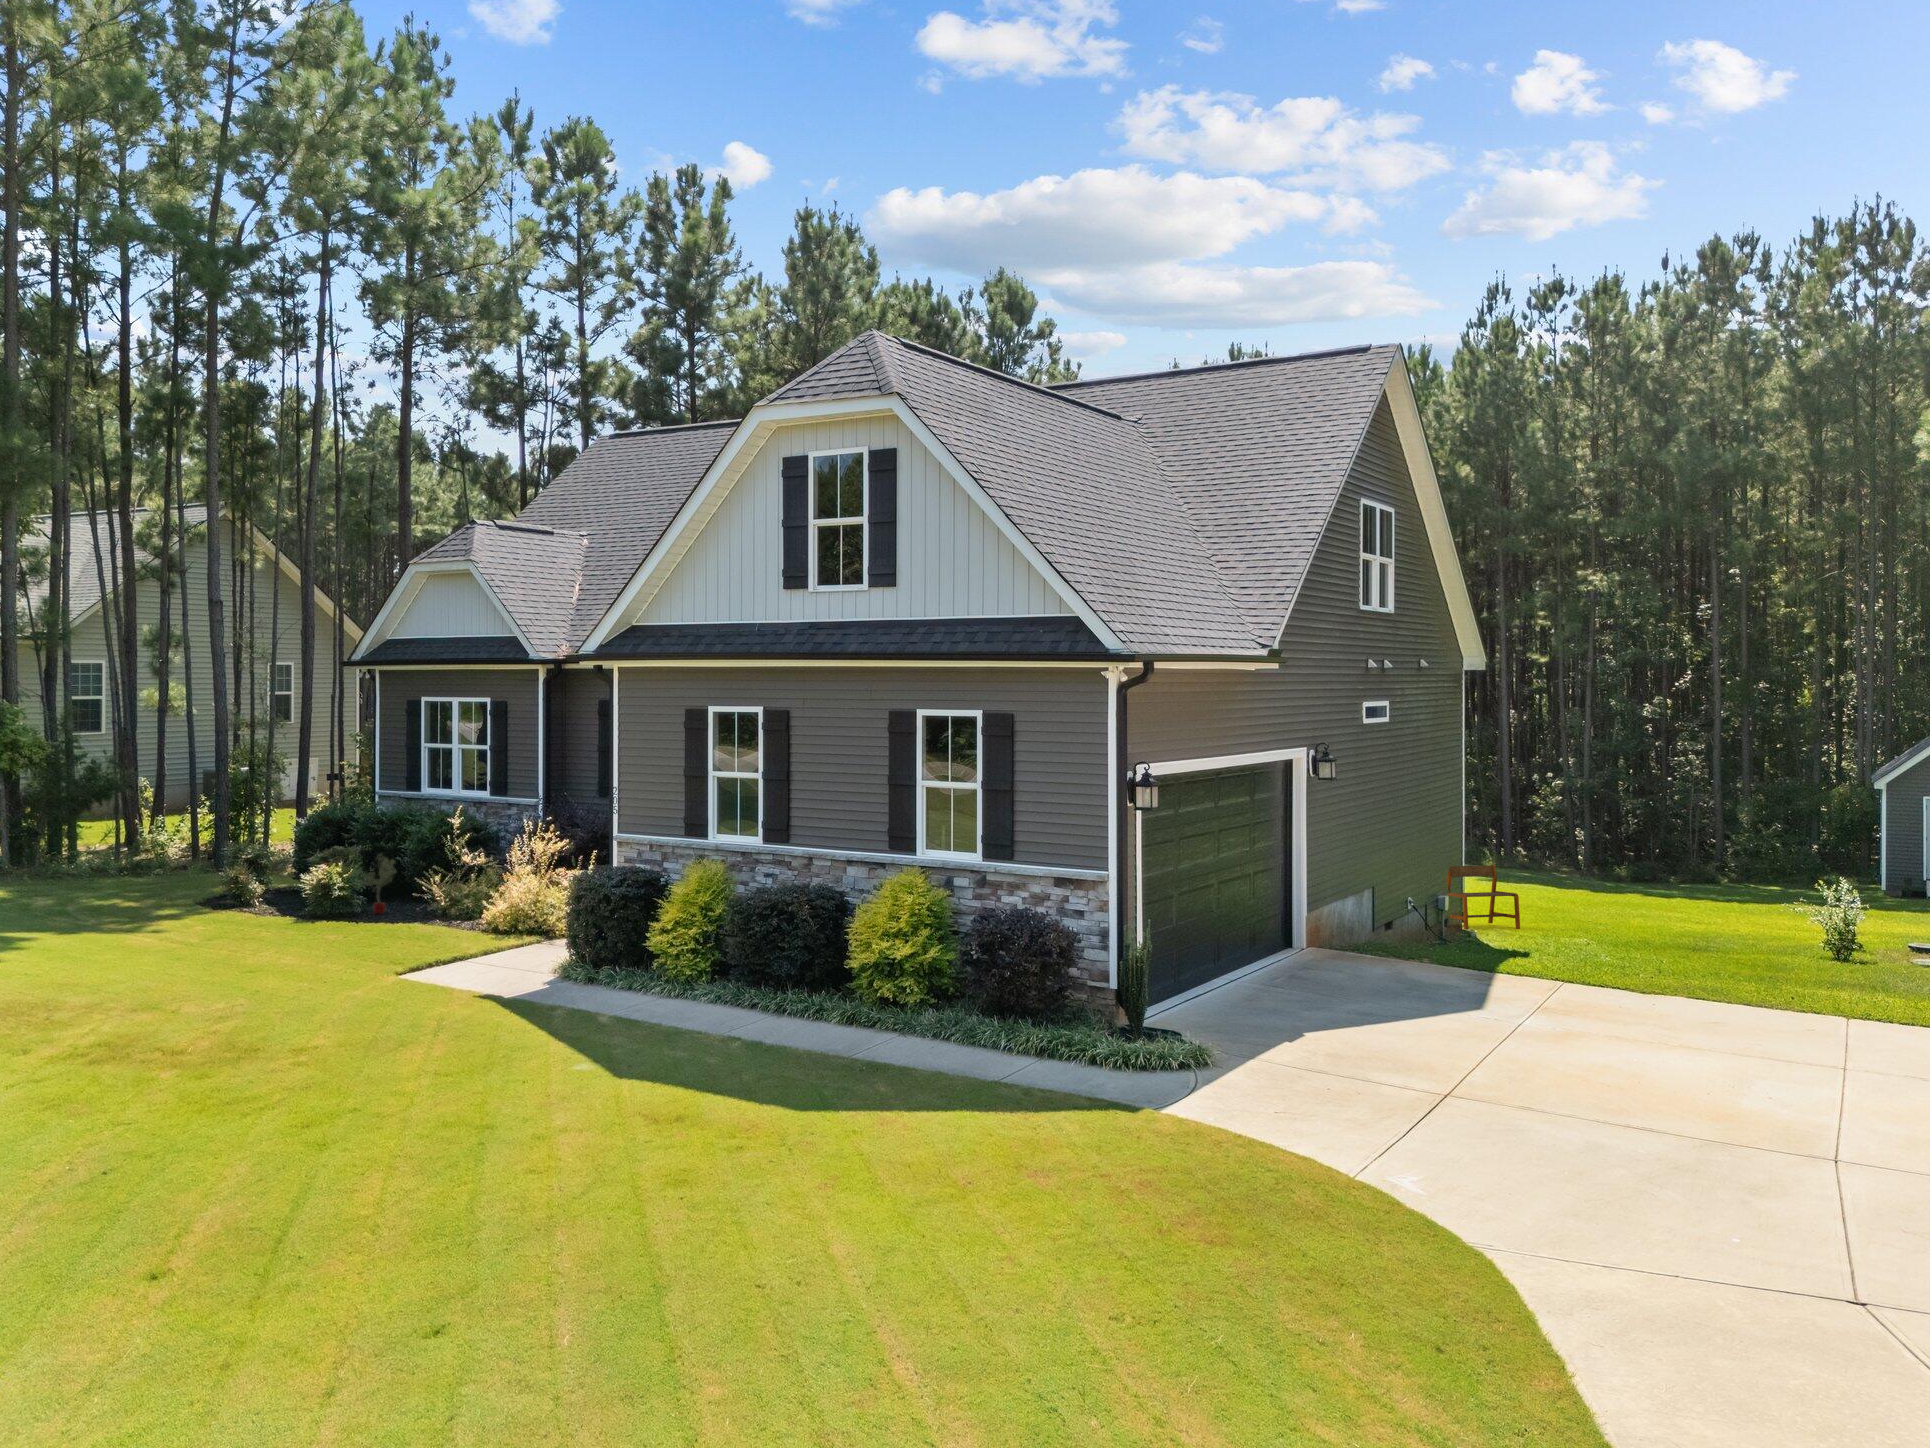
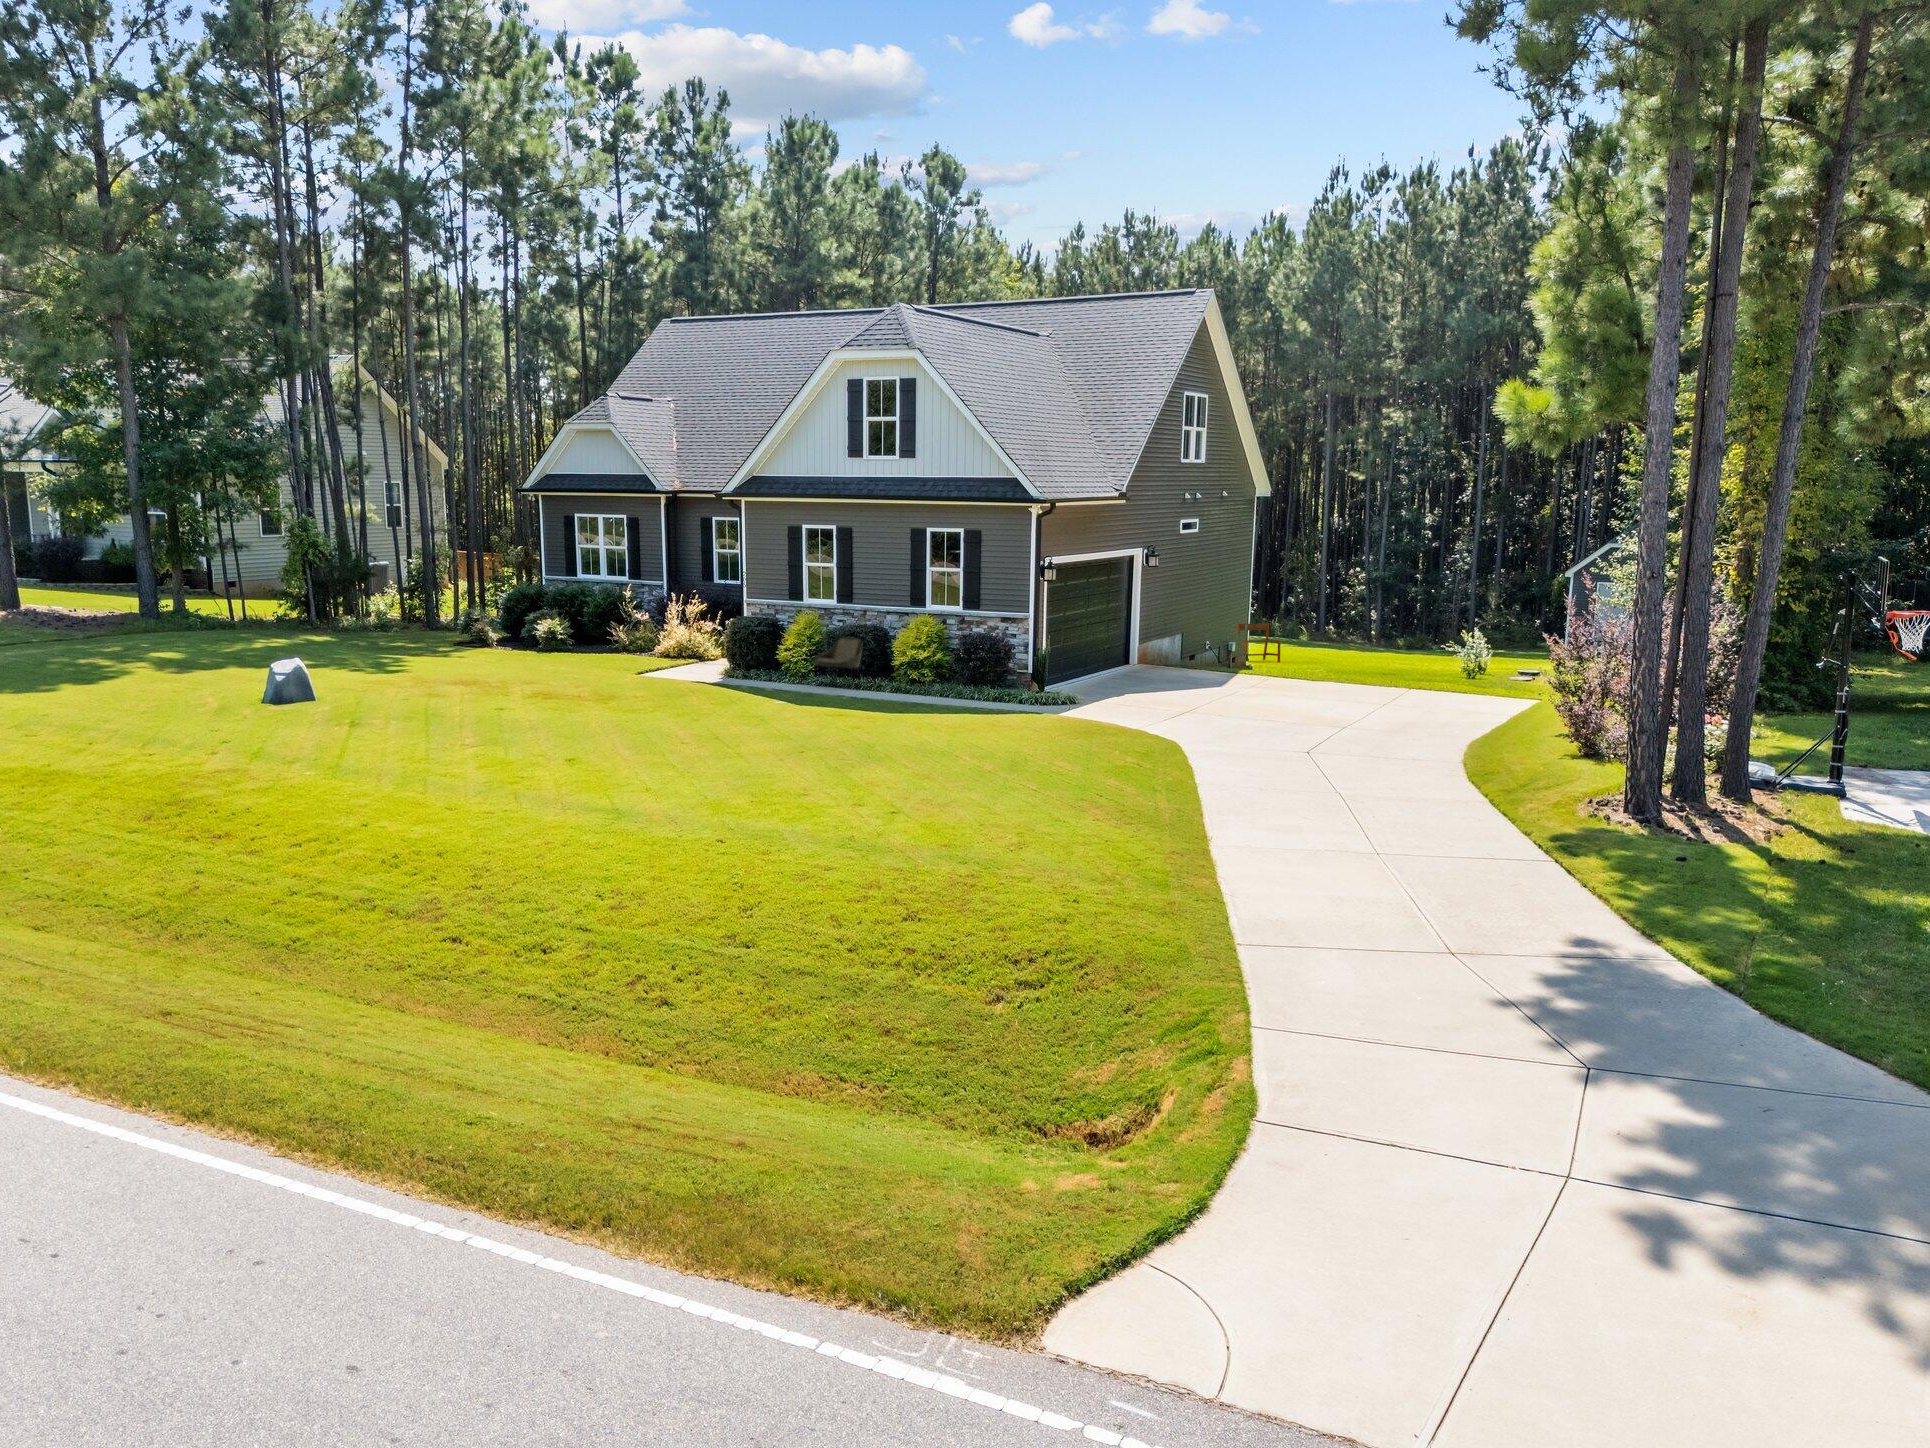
potted tree: present [361,856,397,914] -> none [570,617,589,655]
lounge chair: none [695,912,793,1017] -> present [814,637,863,688]

